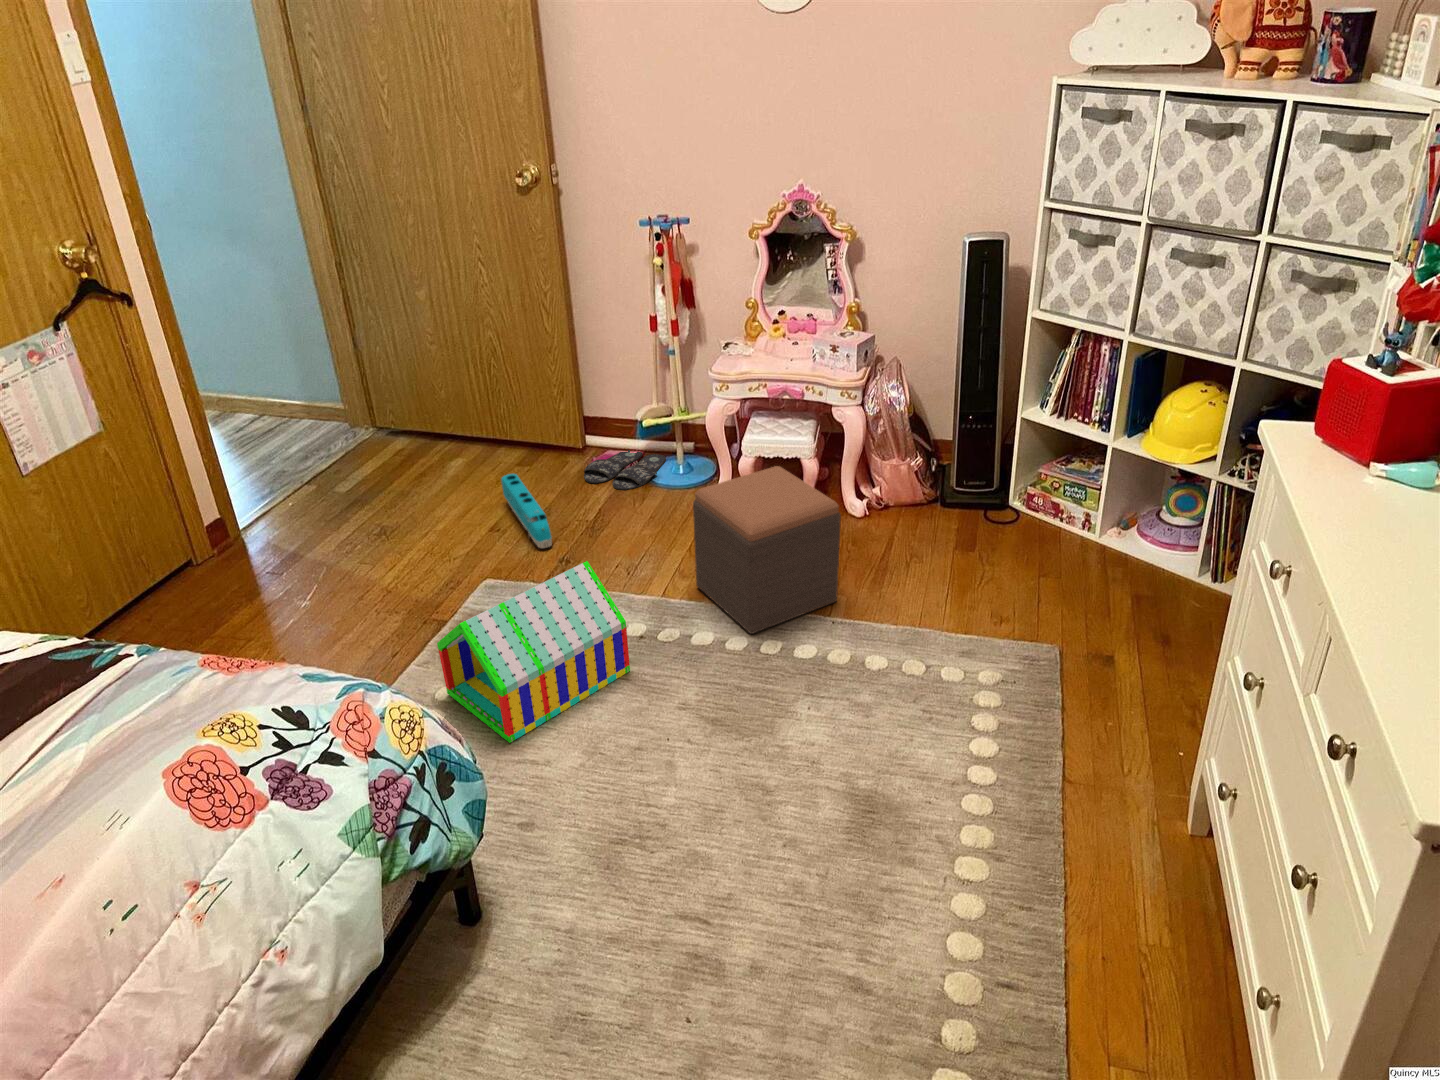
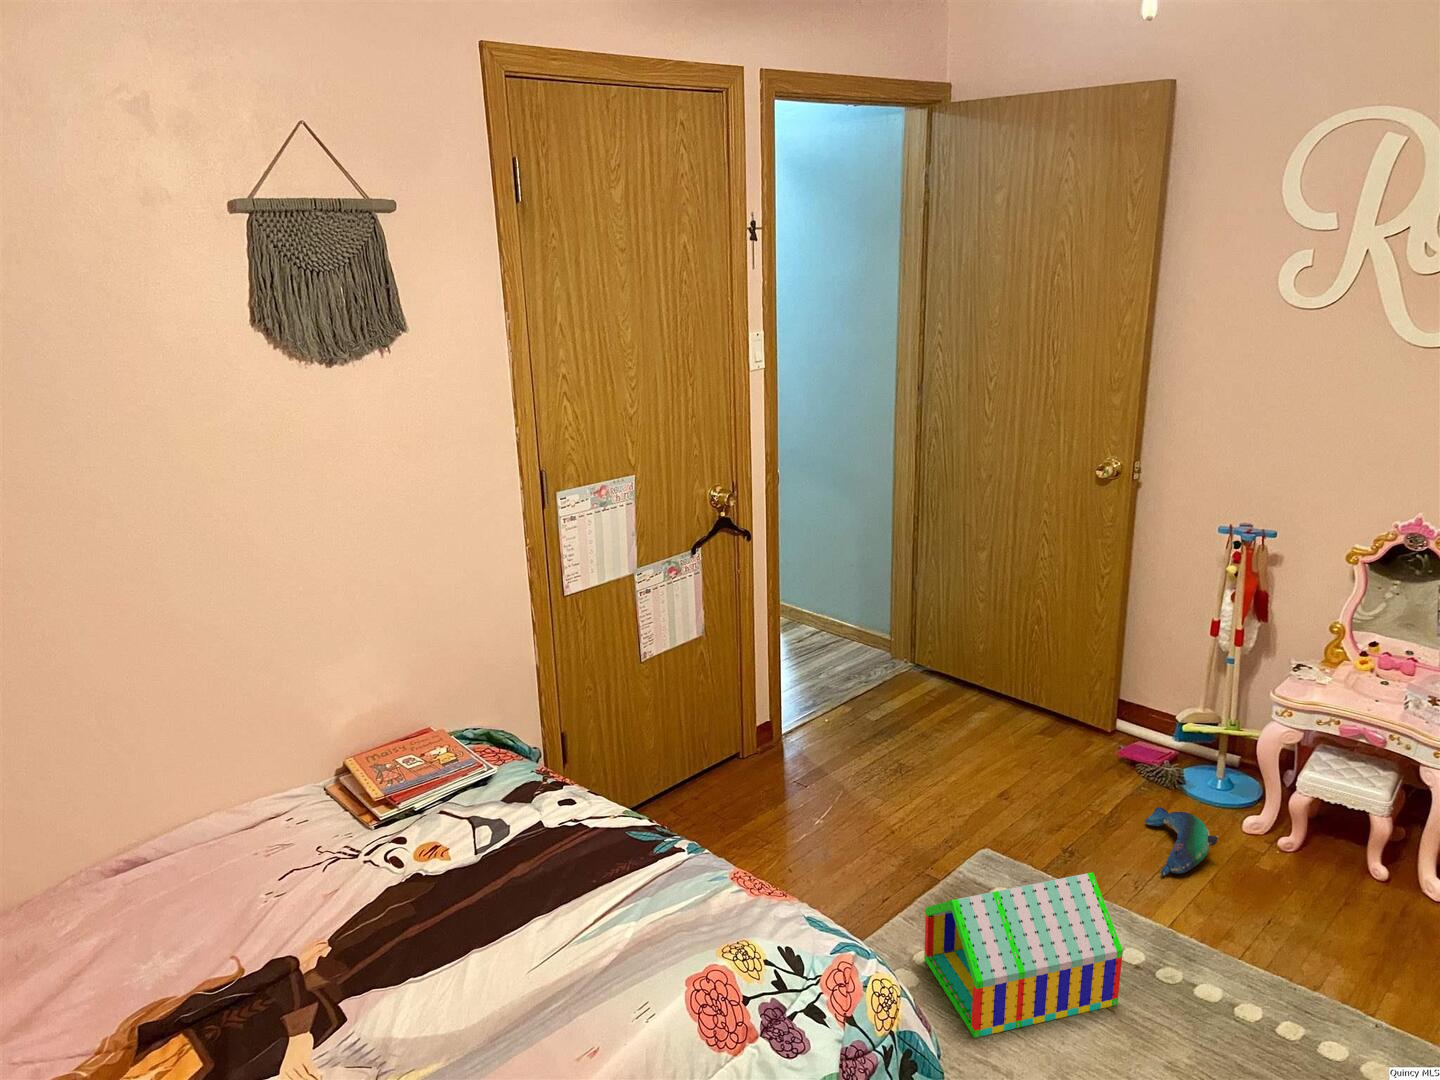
slippers: present [584,450,666,490] -> none [1106,745,1203,791]
footstool: present [693,466,841,634] -> none [1213,824,1418,1013]
toy train: present [501,474,552,548] -> none [1019,744,1060,832]
plush toy: none [626,497,687,556] -> present [1145,807,1218,876]

